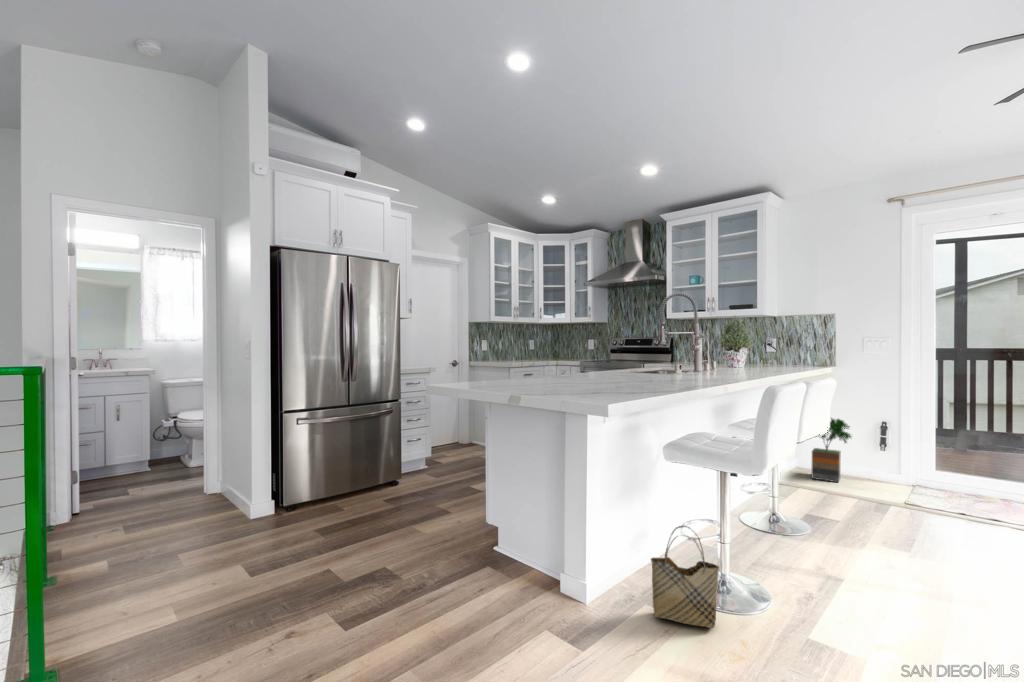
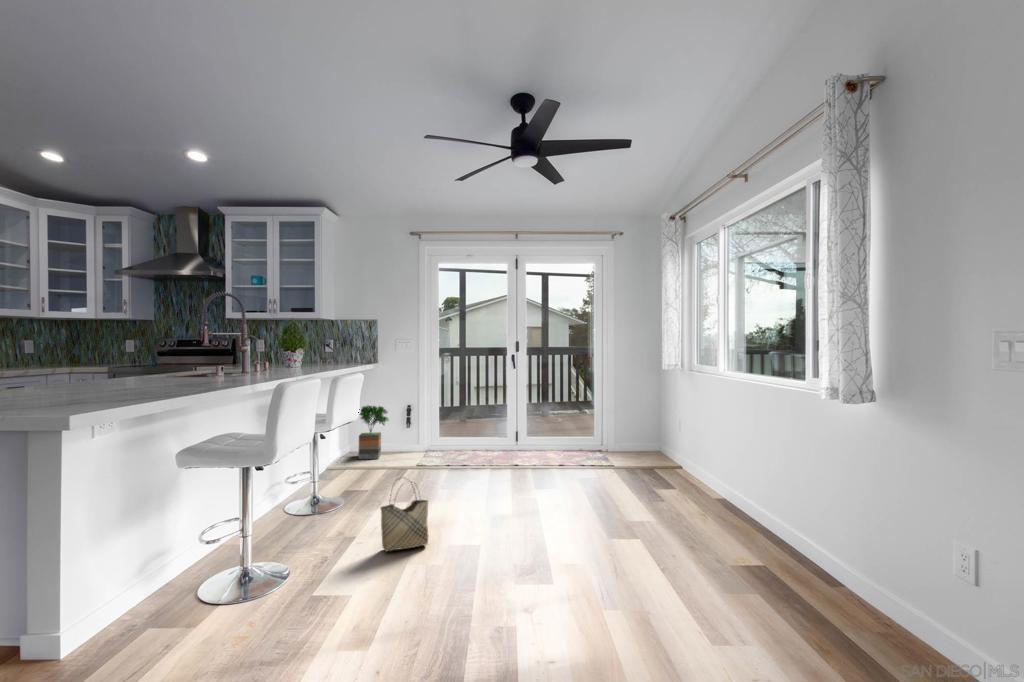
woven basket: present [651,525,719,628] -> present [381,481,428,551]

